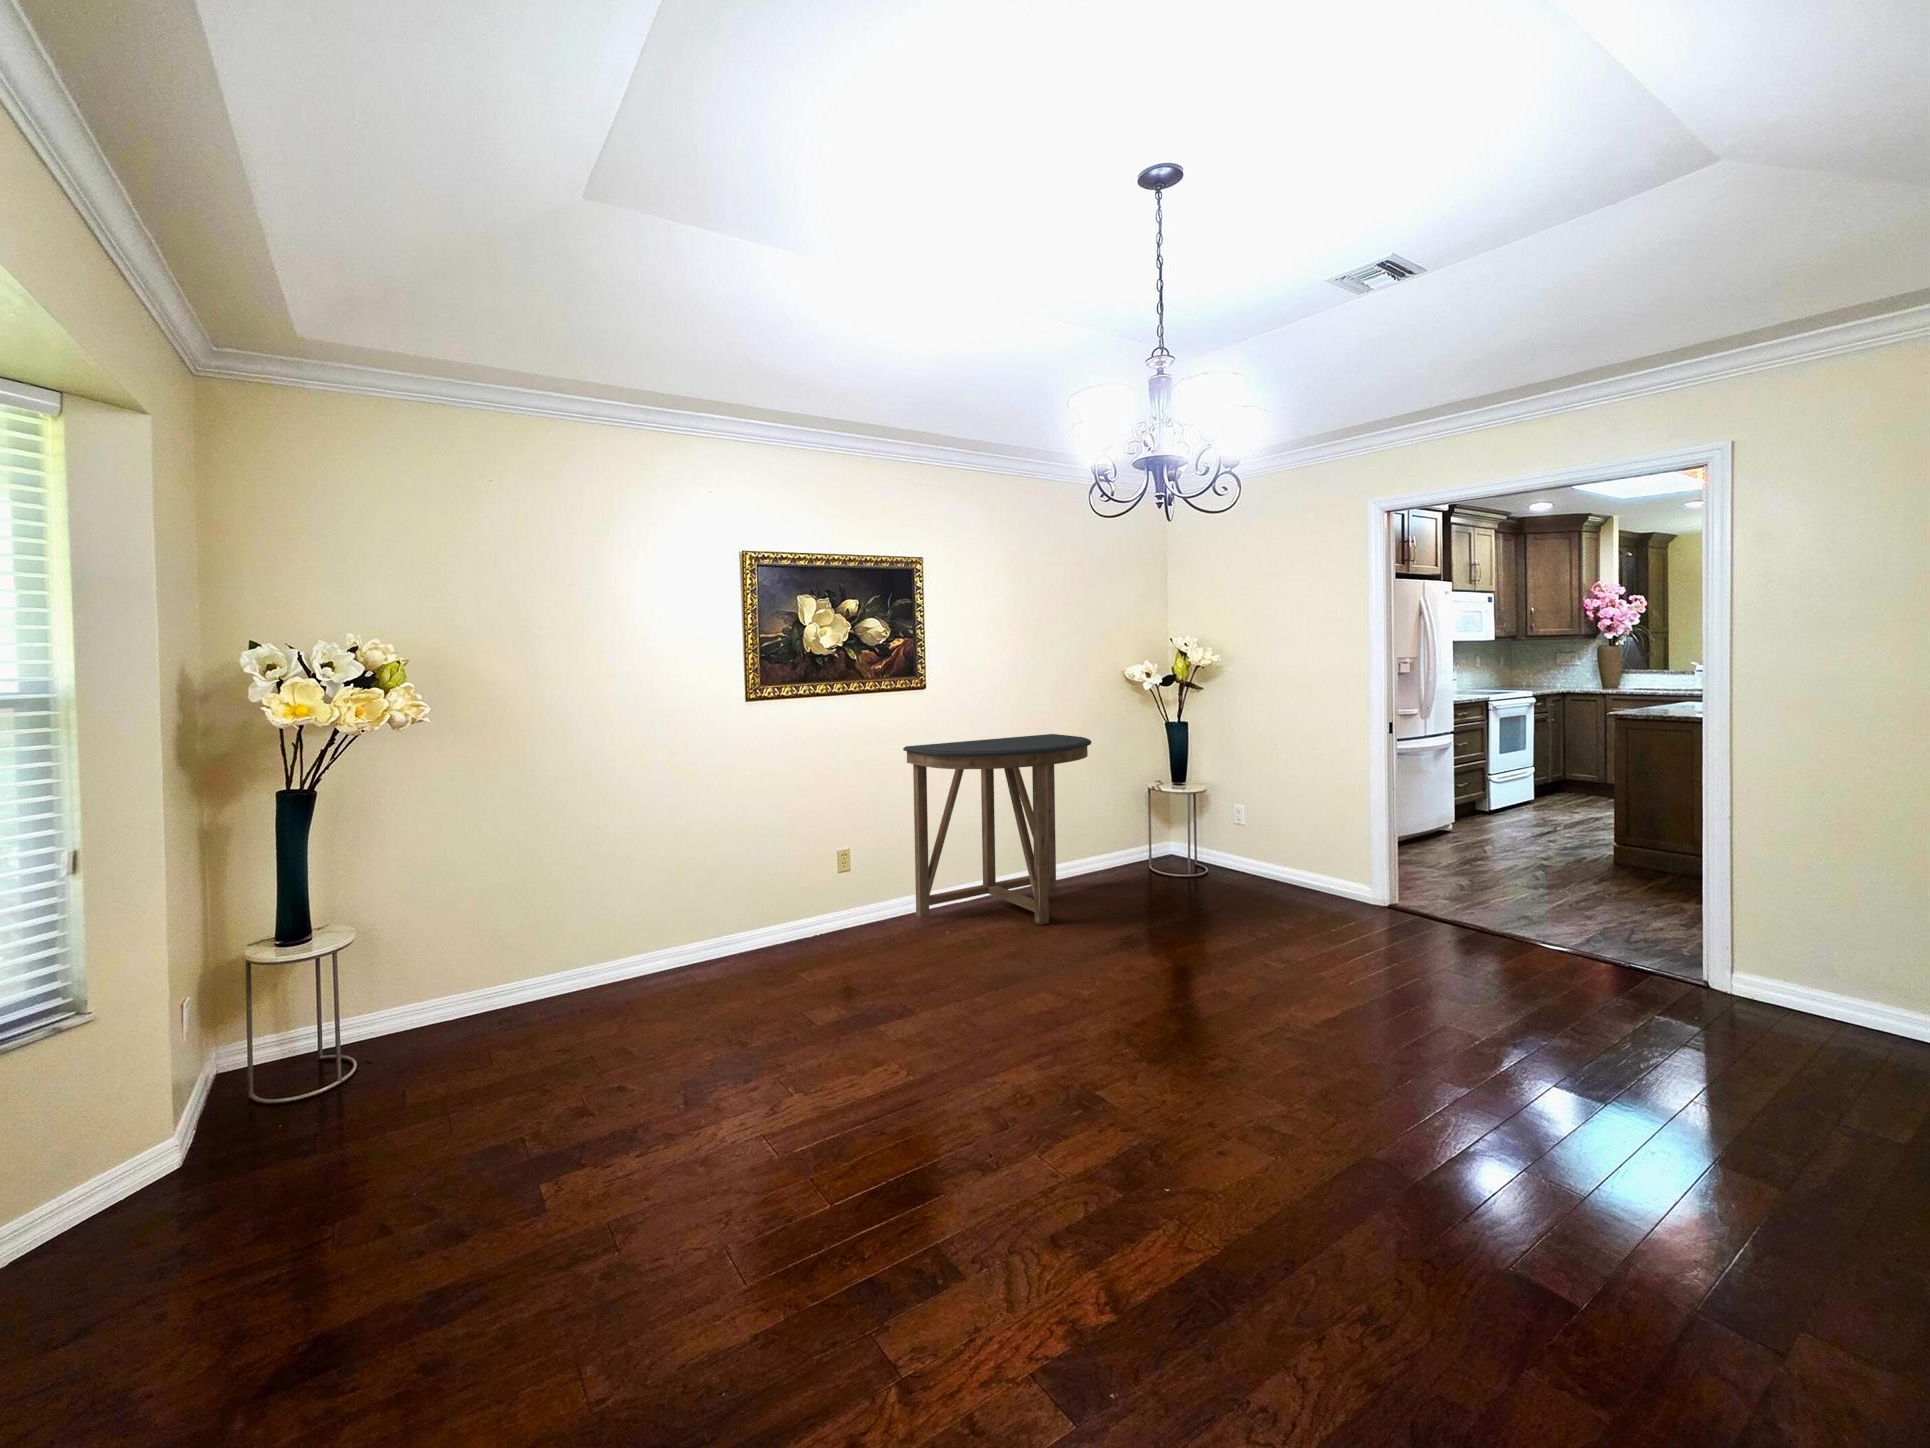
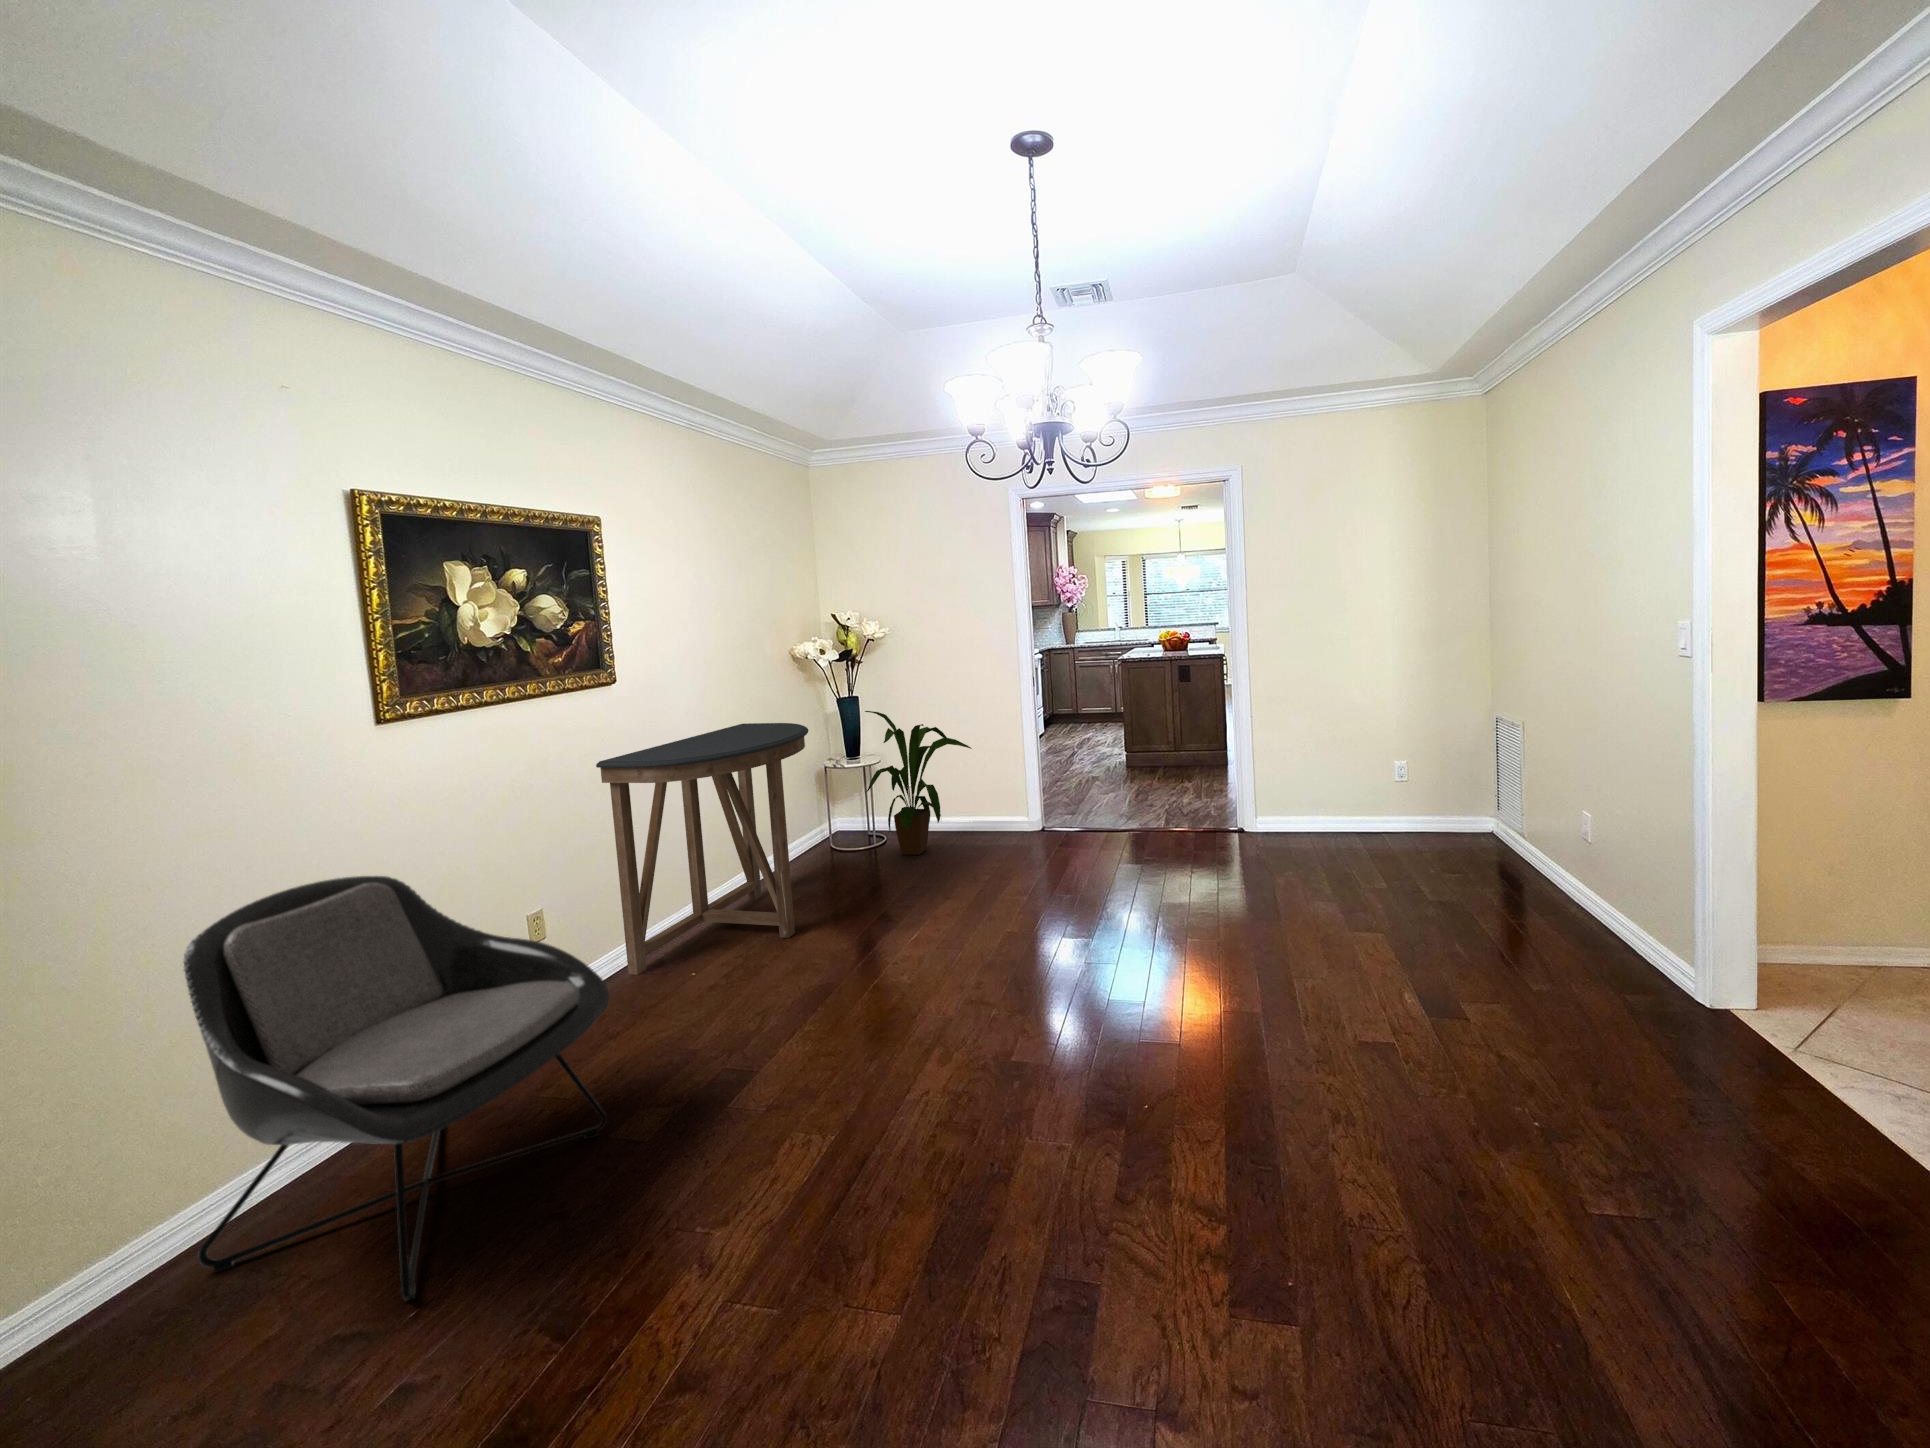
house plant: none [1167,736,1292,890] -> present [865,711,971,855]
lounge chair: none [613,790,818,1043] -> present [183,876,609,1302]

